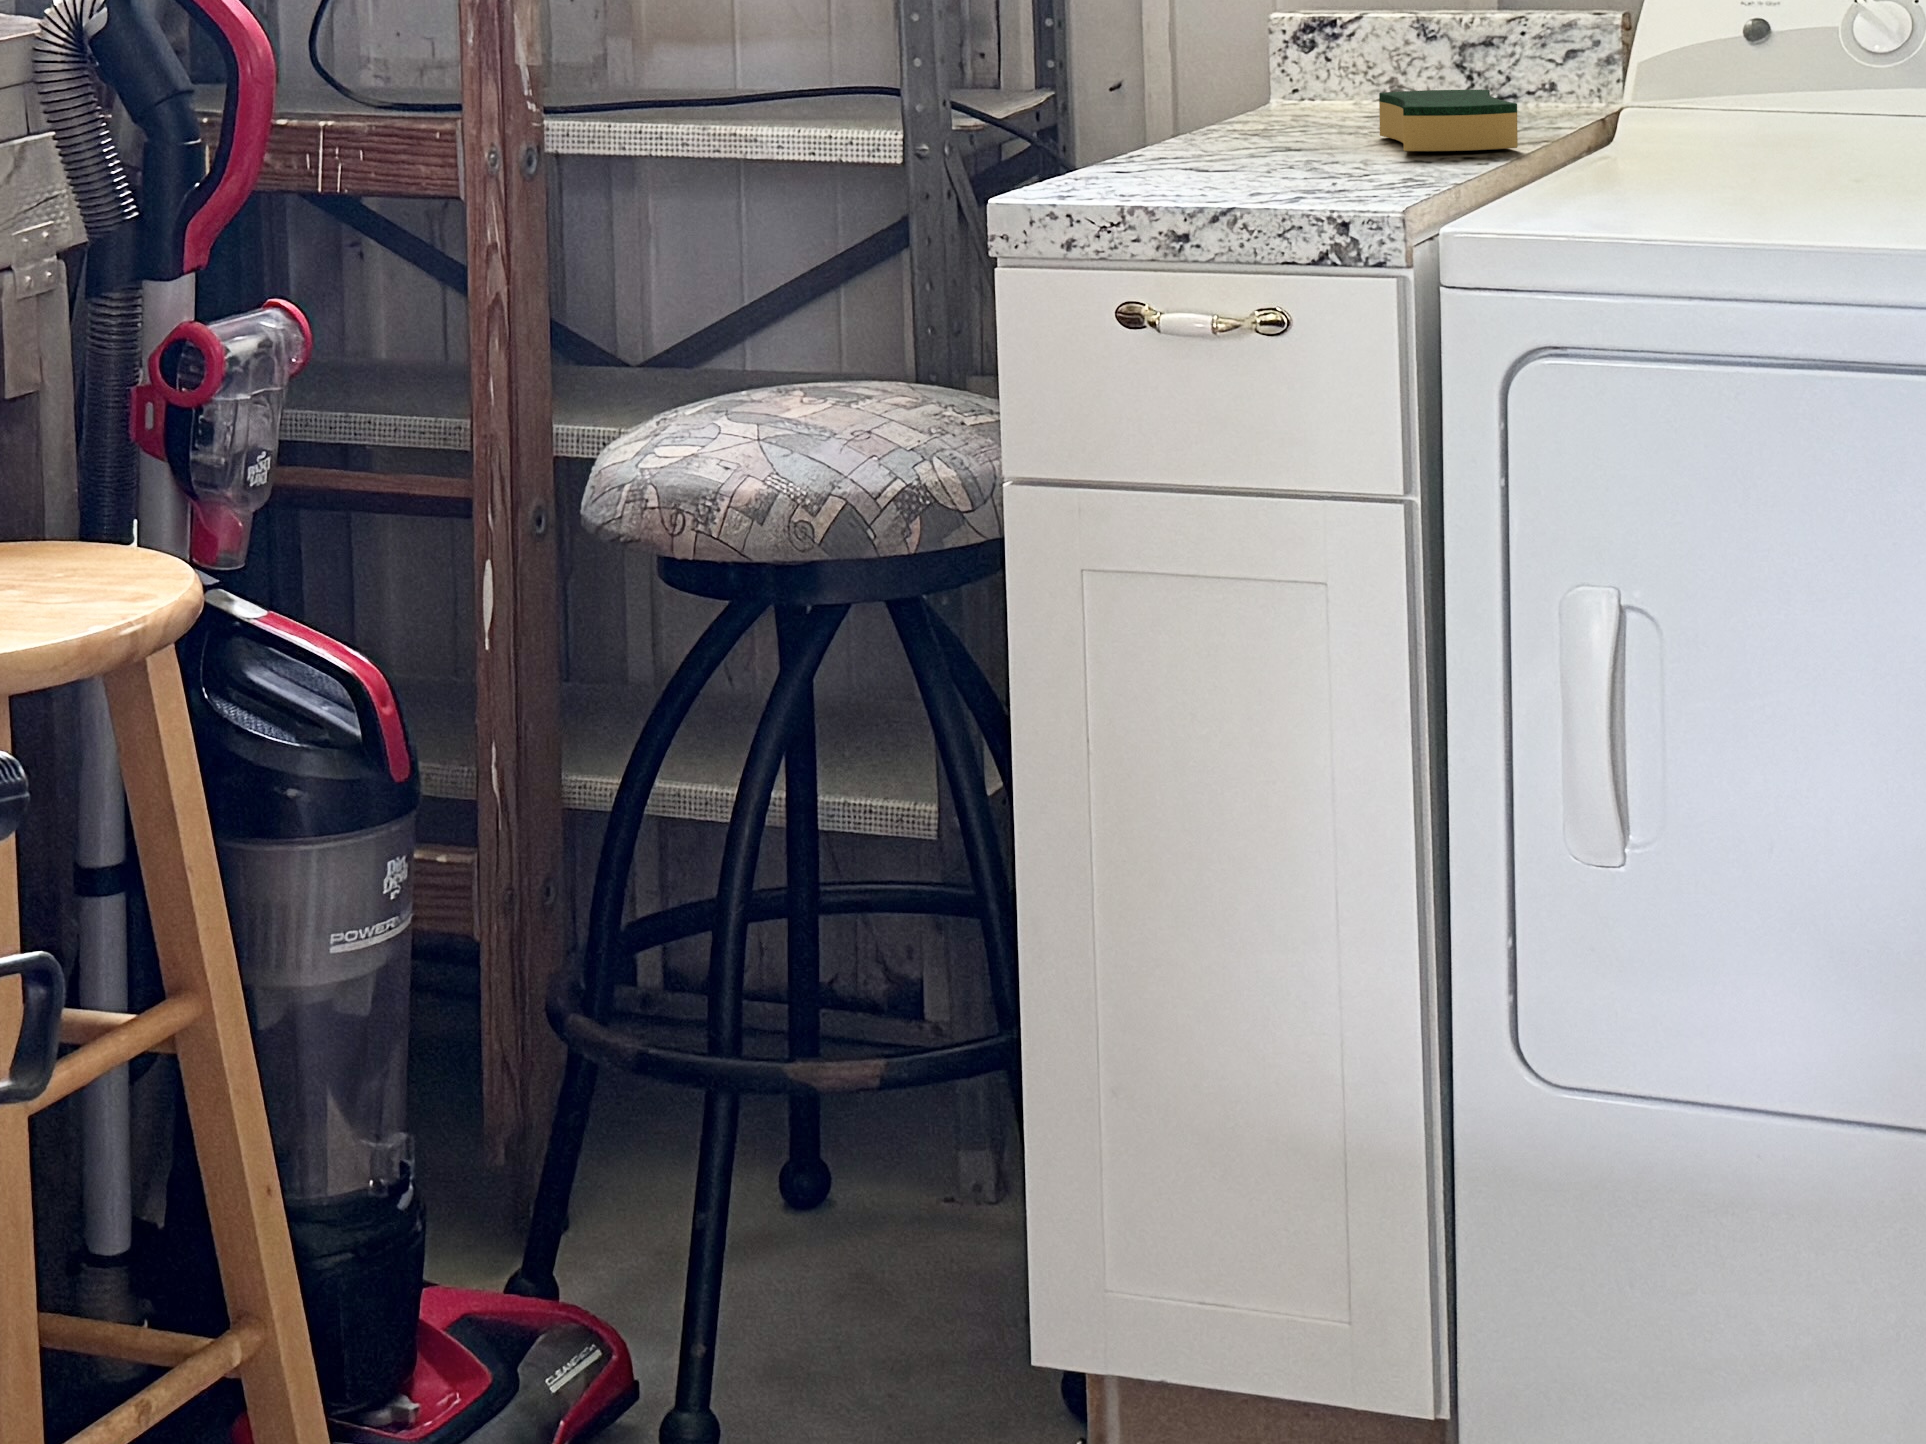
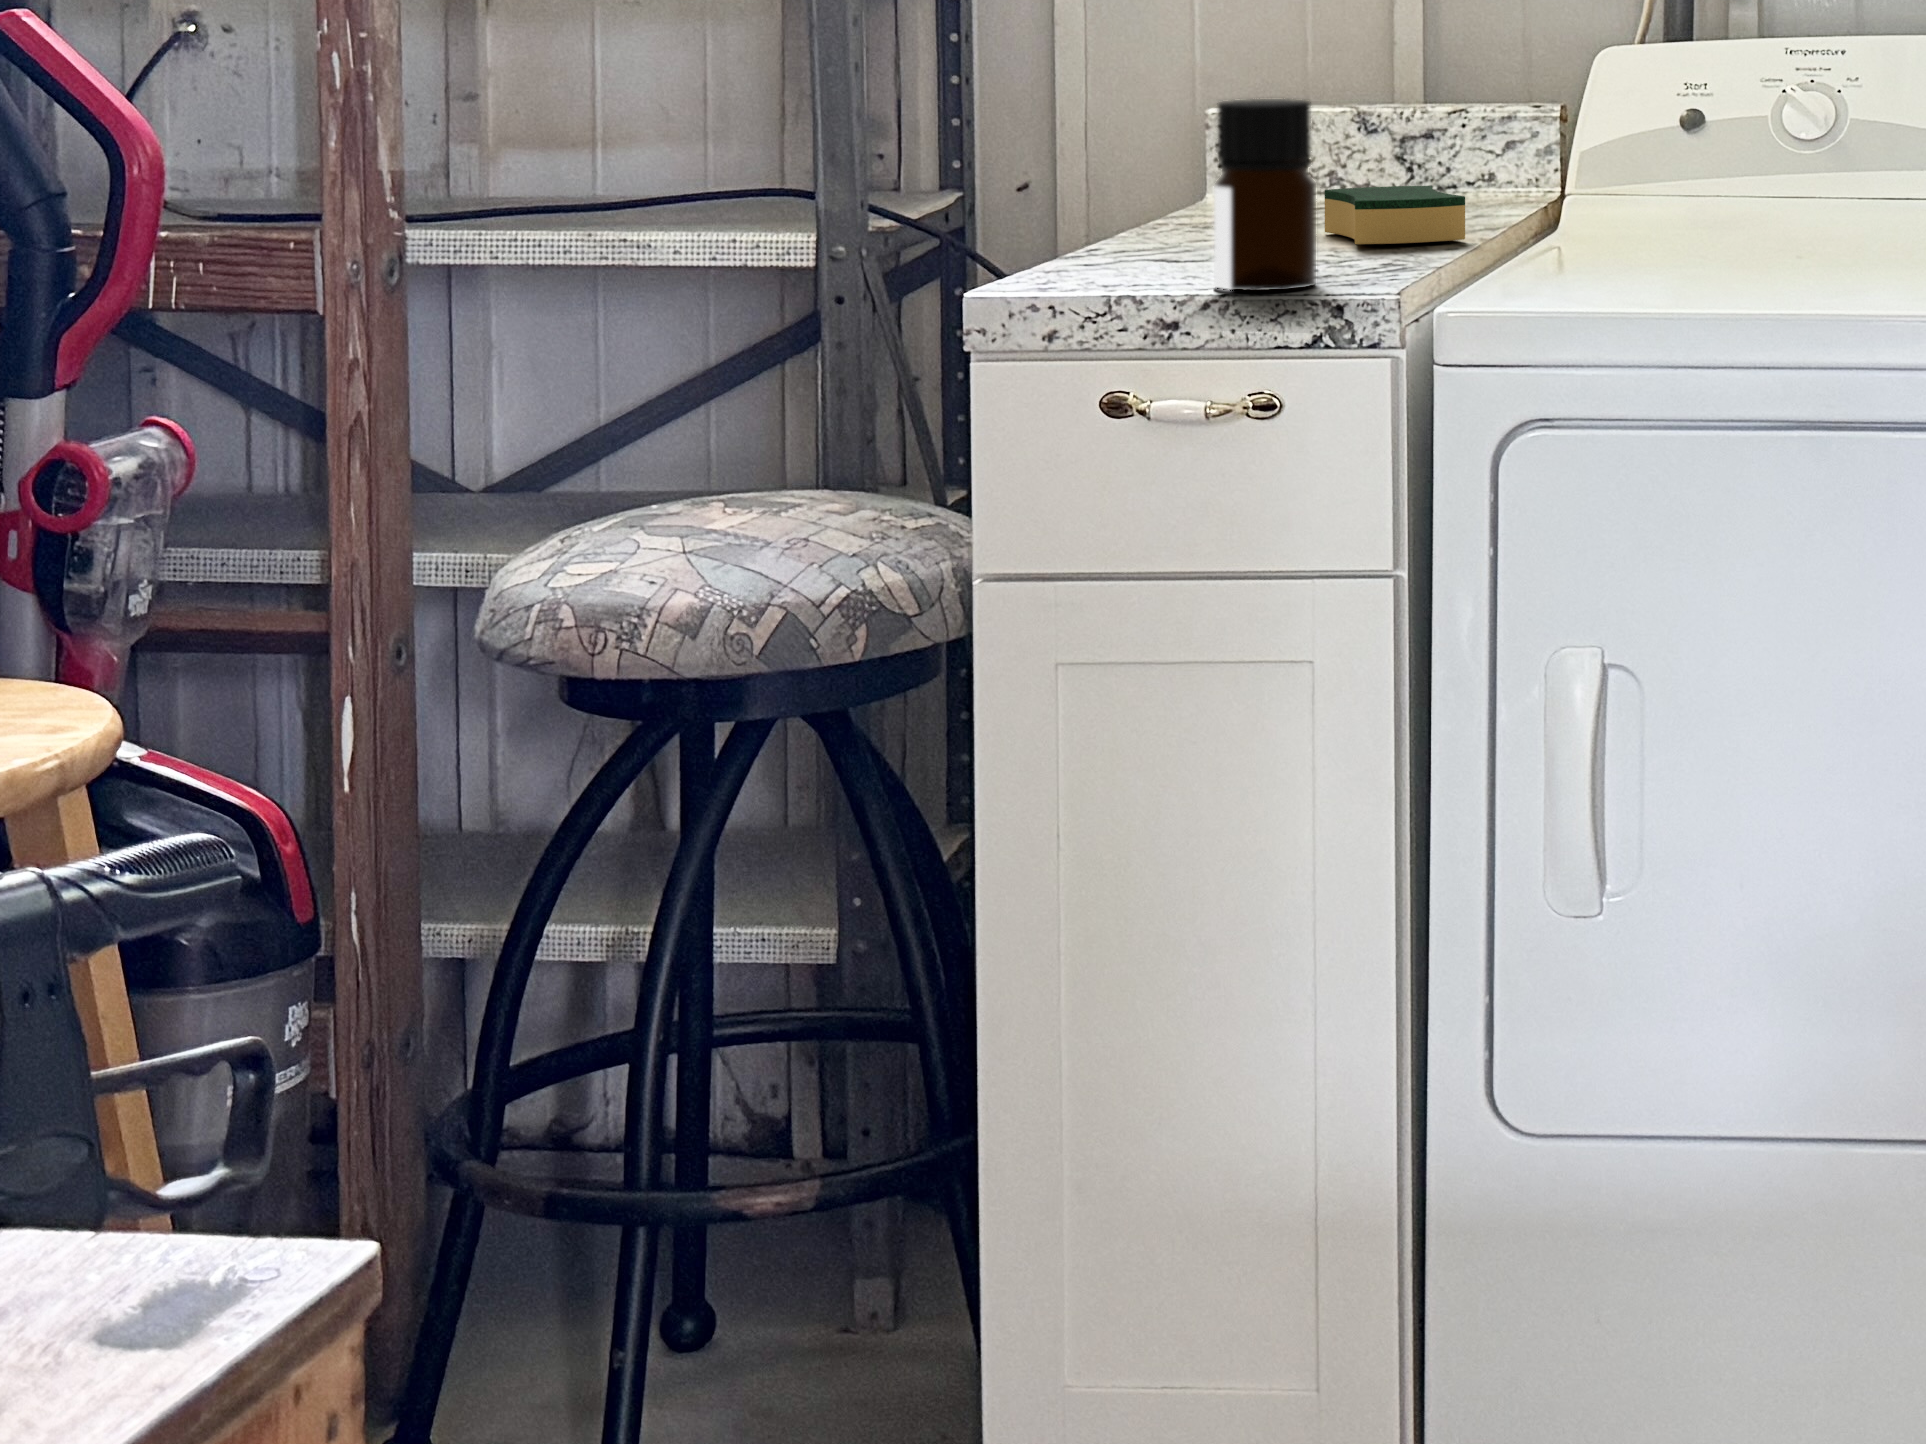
bottle: none [1246,6,1349,203] -> present [1214,99,1316,291]

